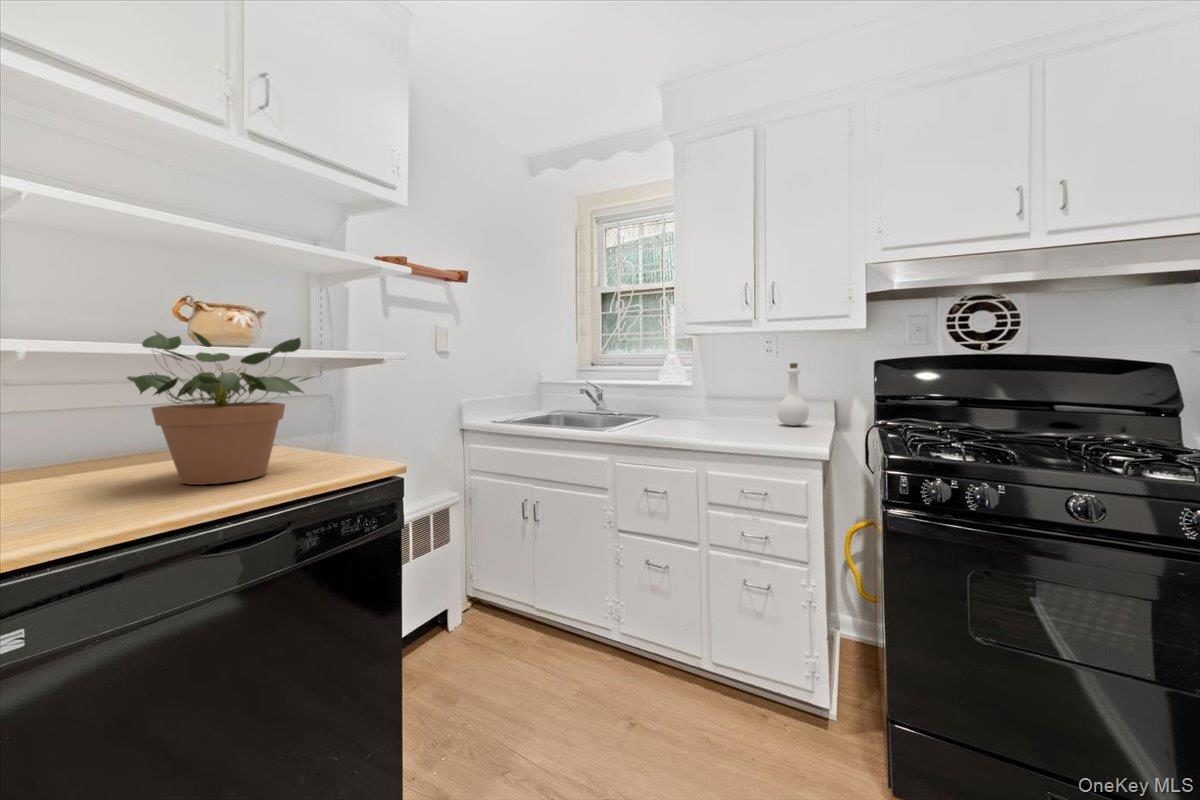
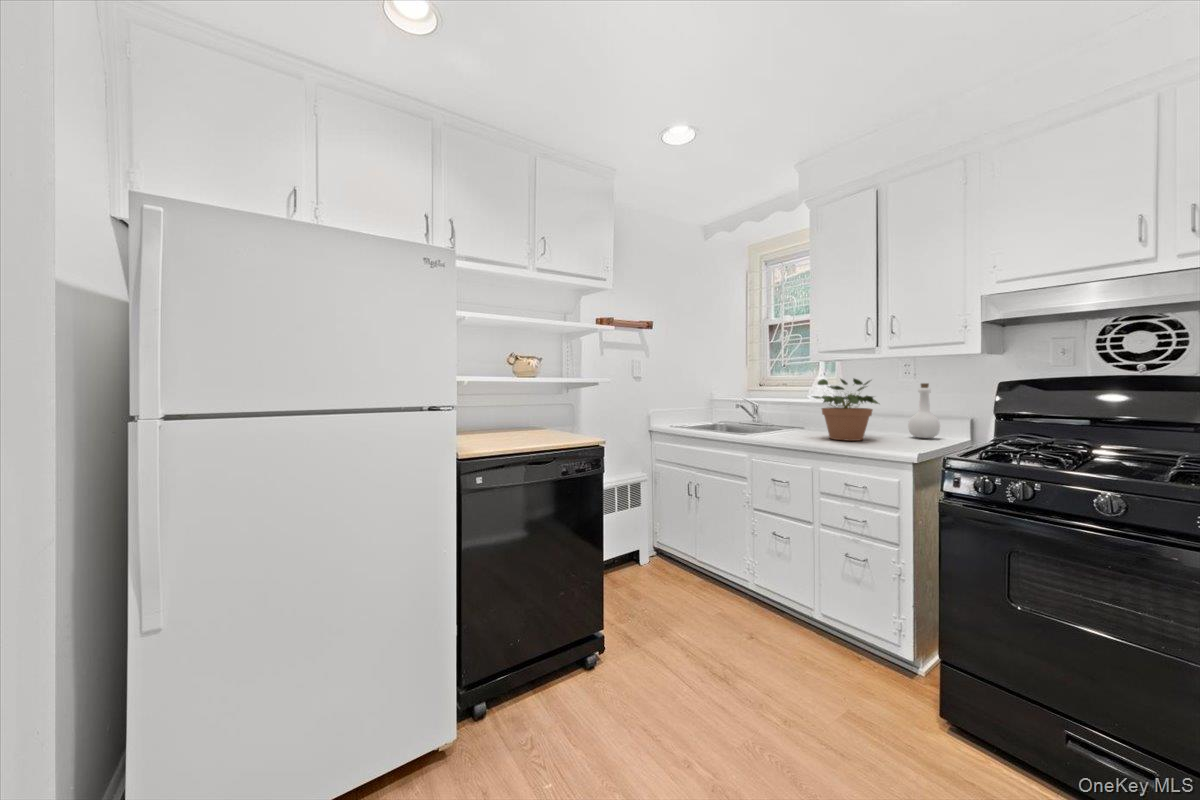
potted plant: present [127,331,313,485] -> present [813,379,878,441]

